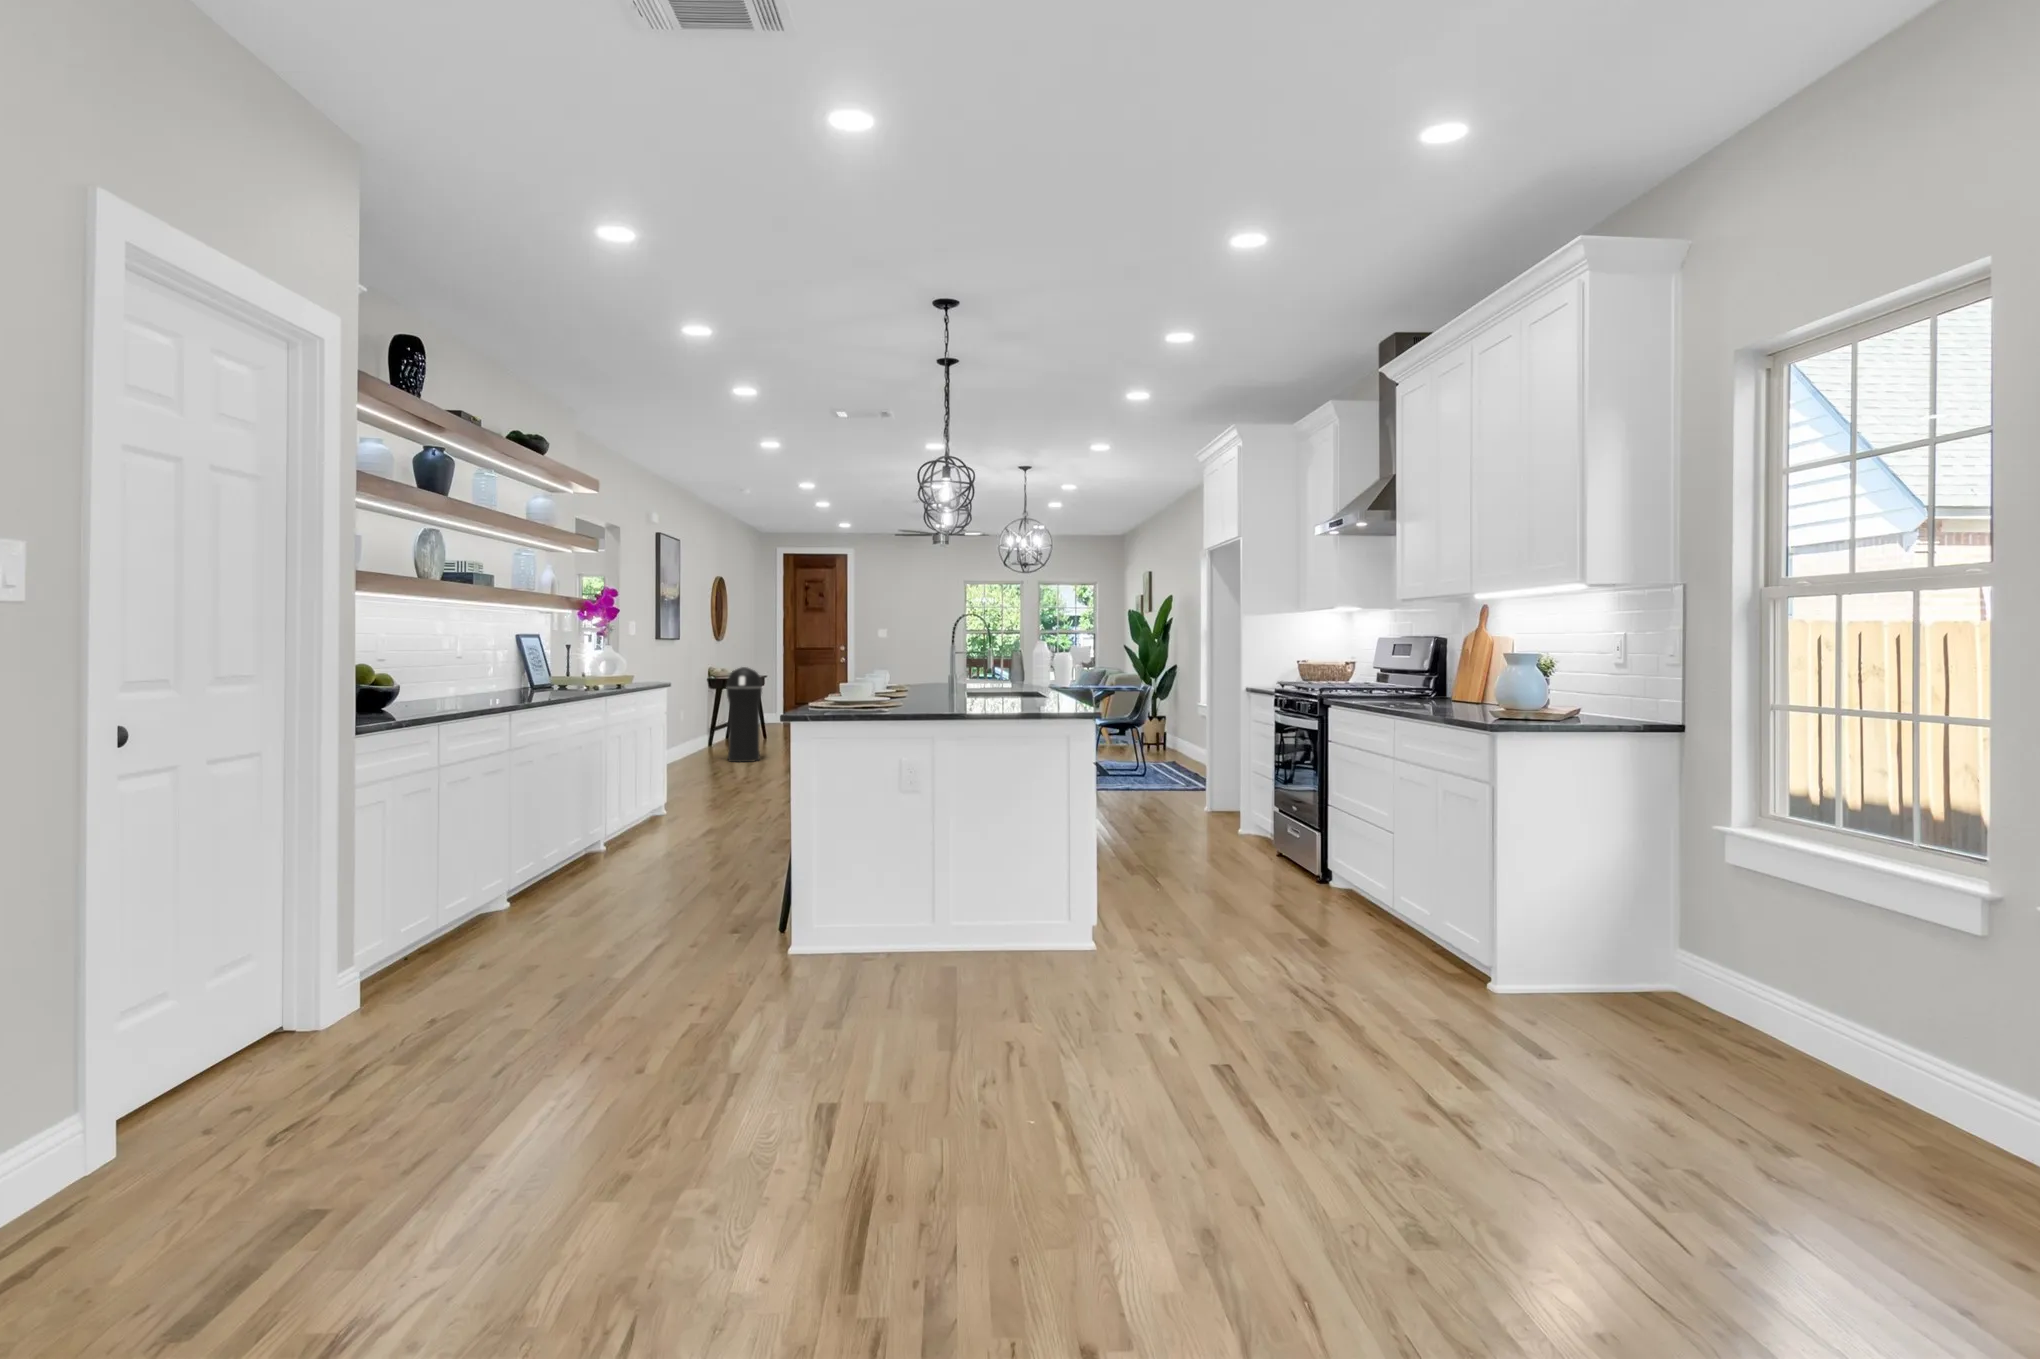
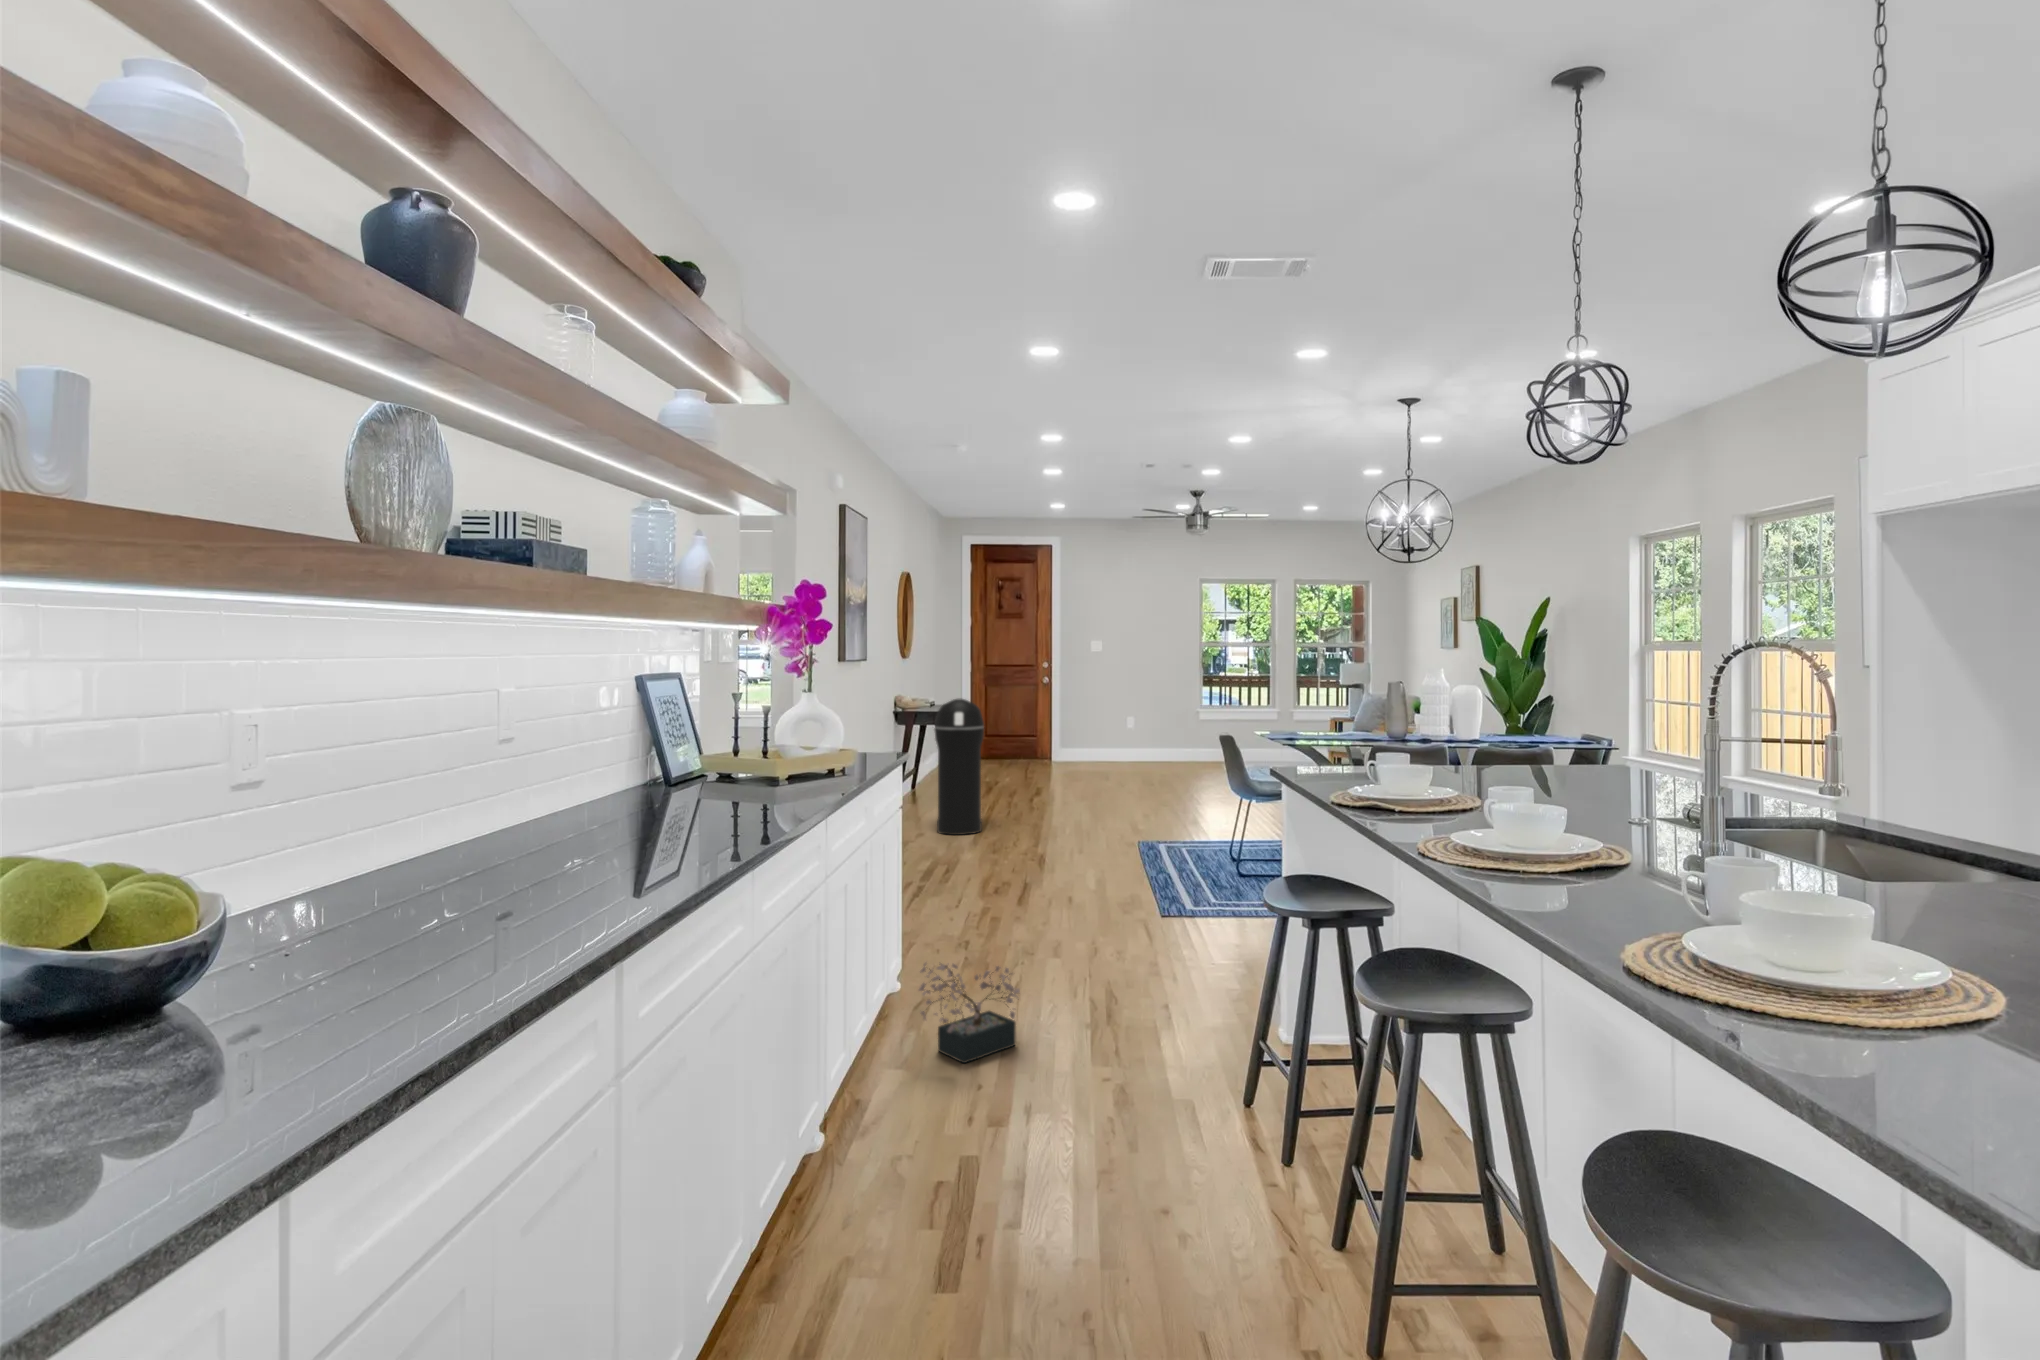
decorative plant: none [662,784,720,835] -> present [919,963,1020,1063]

